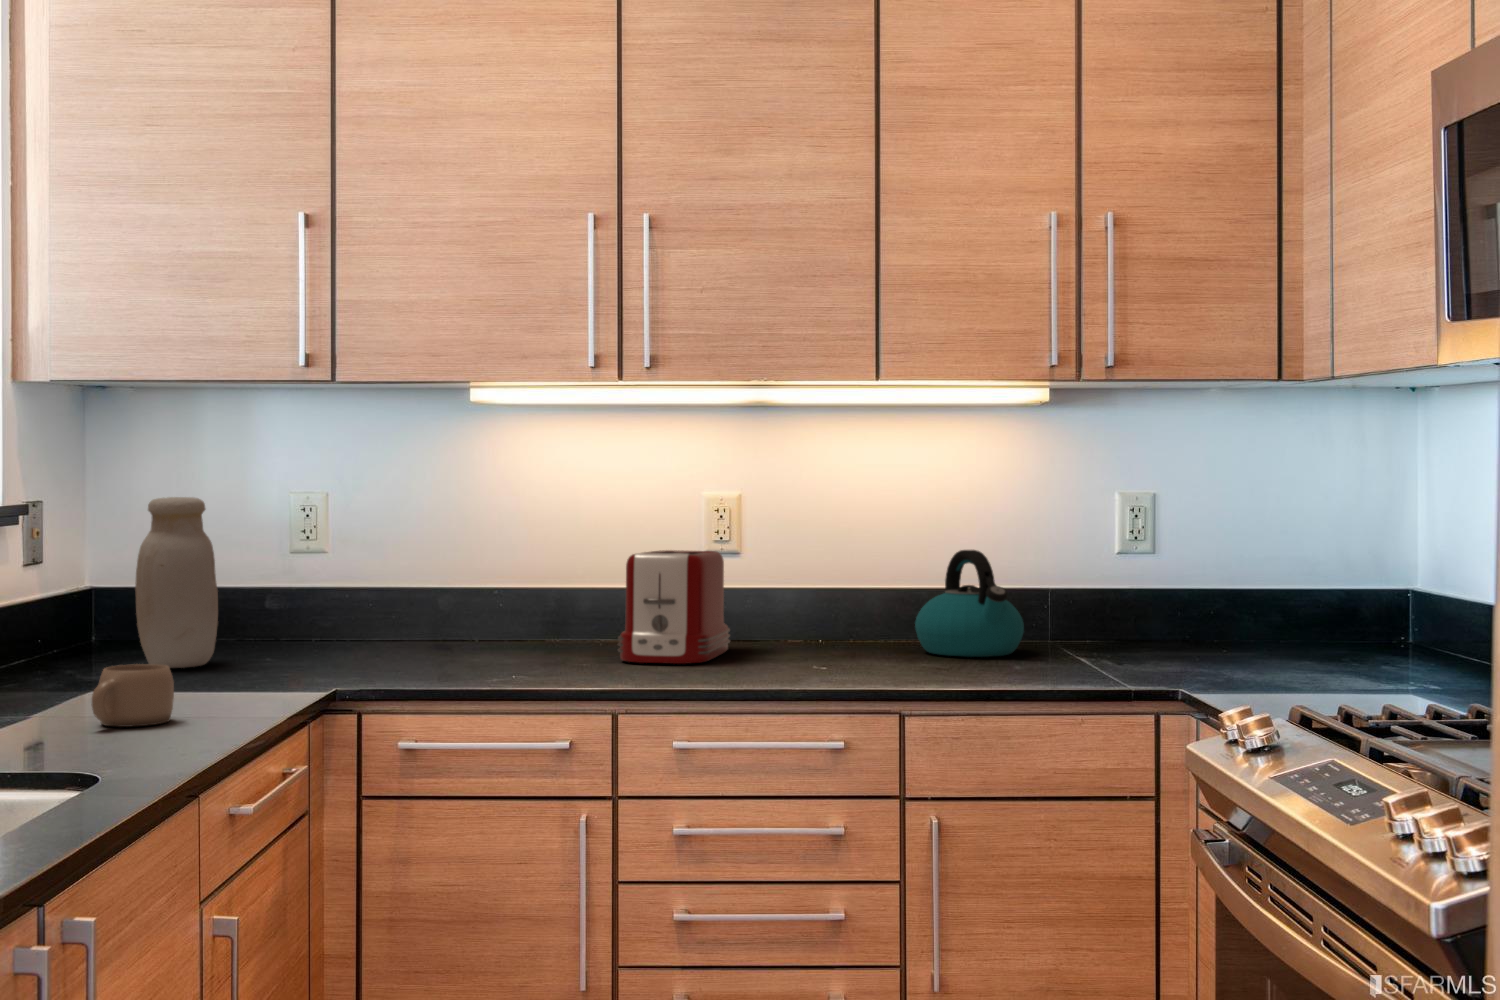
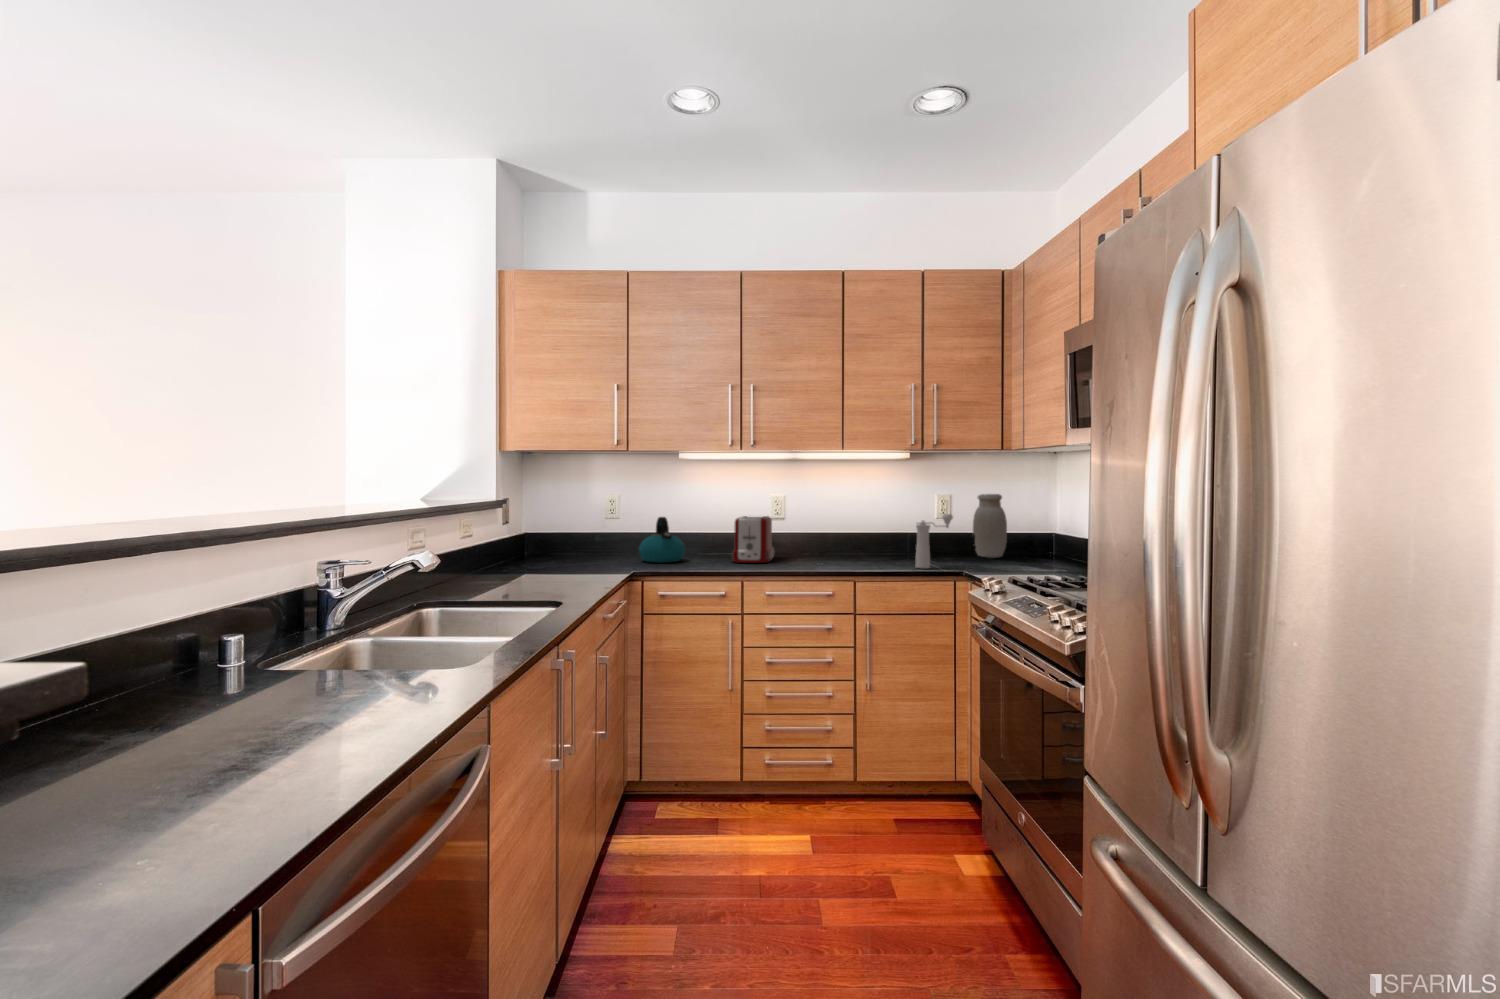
jar: present [135,497,218,668] -> present [973,494,1007,558]
pepper mill: none [1061,547,1156,681] -> present [916,514,953,568]
kettle: present [915,550,1024,657] -> present [639,517,685,563]
mug: present [92,664,174,727] -> none [547,564,575,589]

